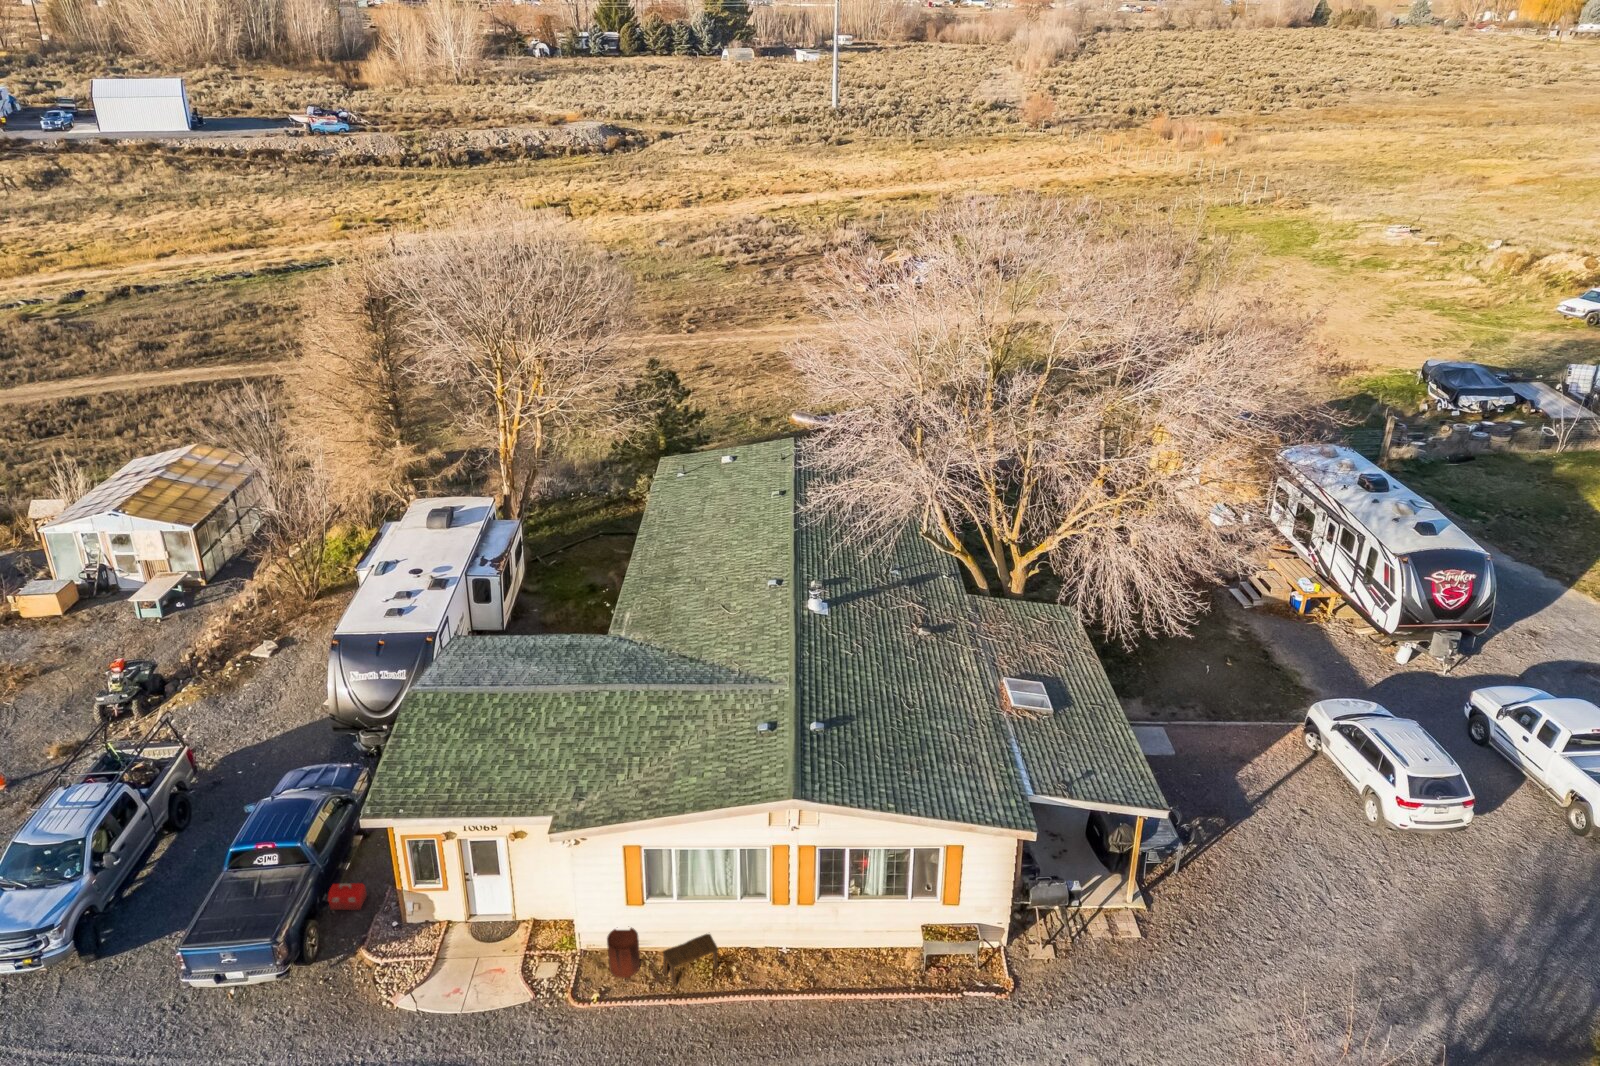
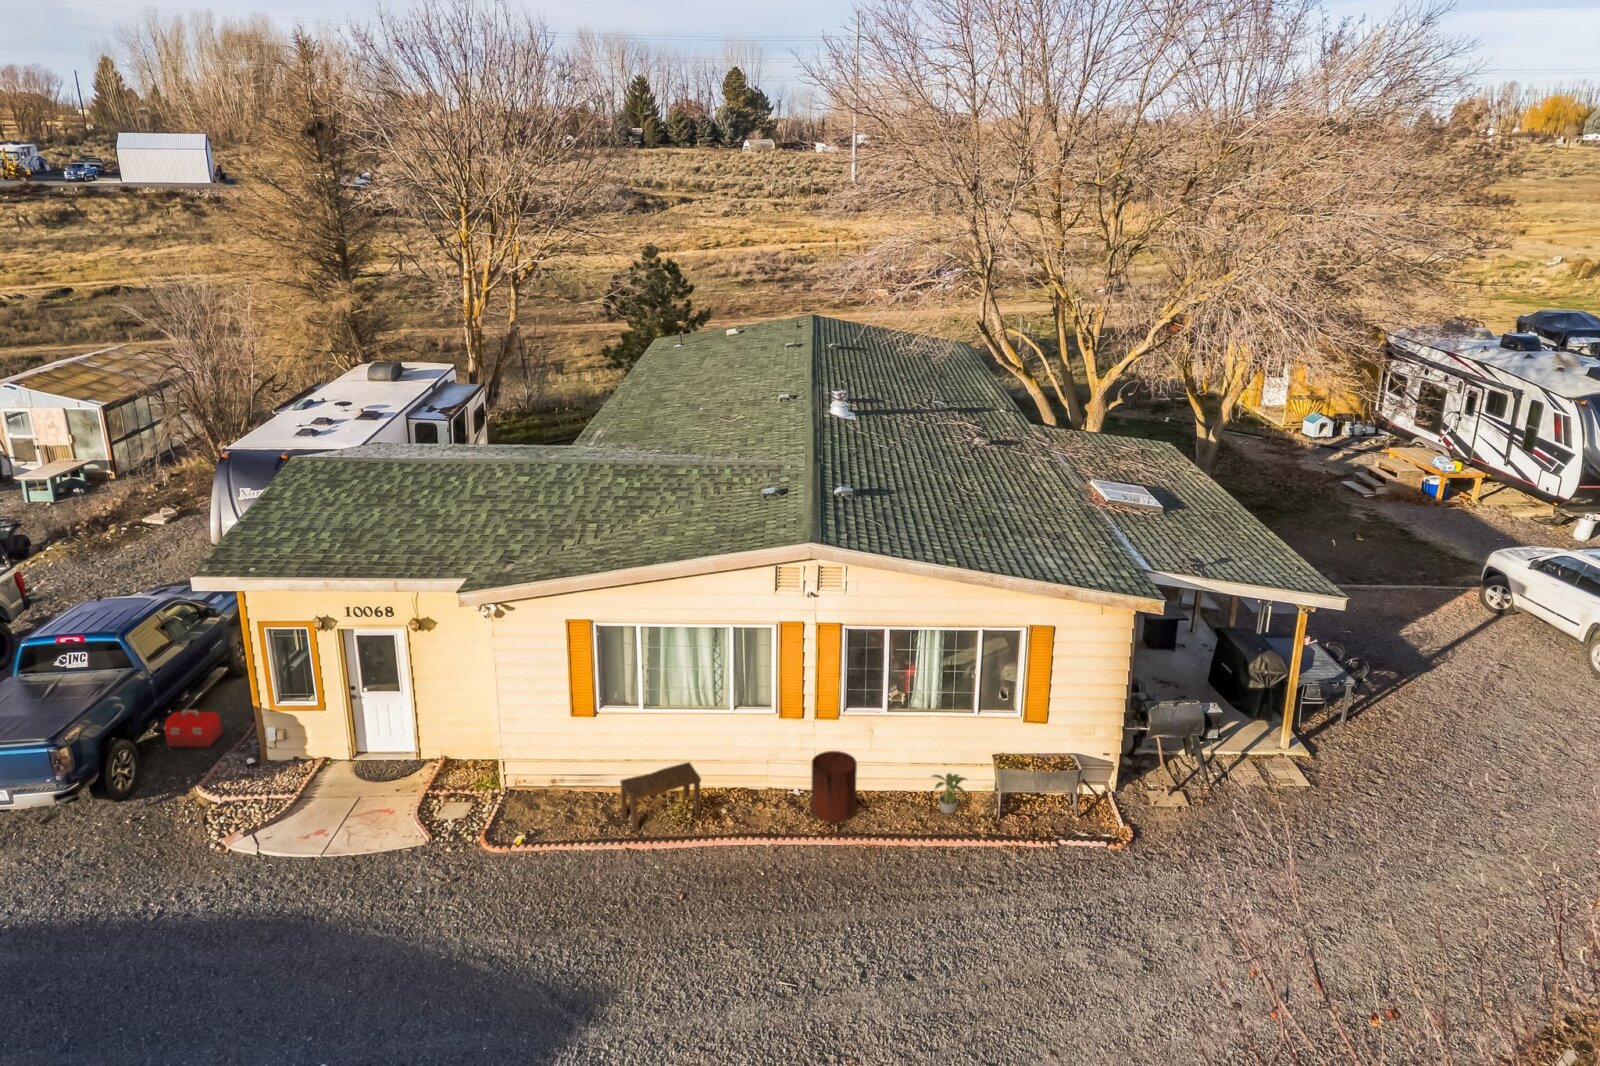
trash can: present [607,928,640,978] -> present [811,751,857,823]
potted plant: none [876,937,902,967] -> present [932,773,966,813]

